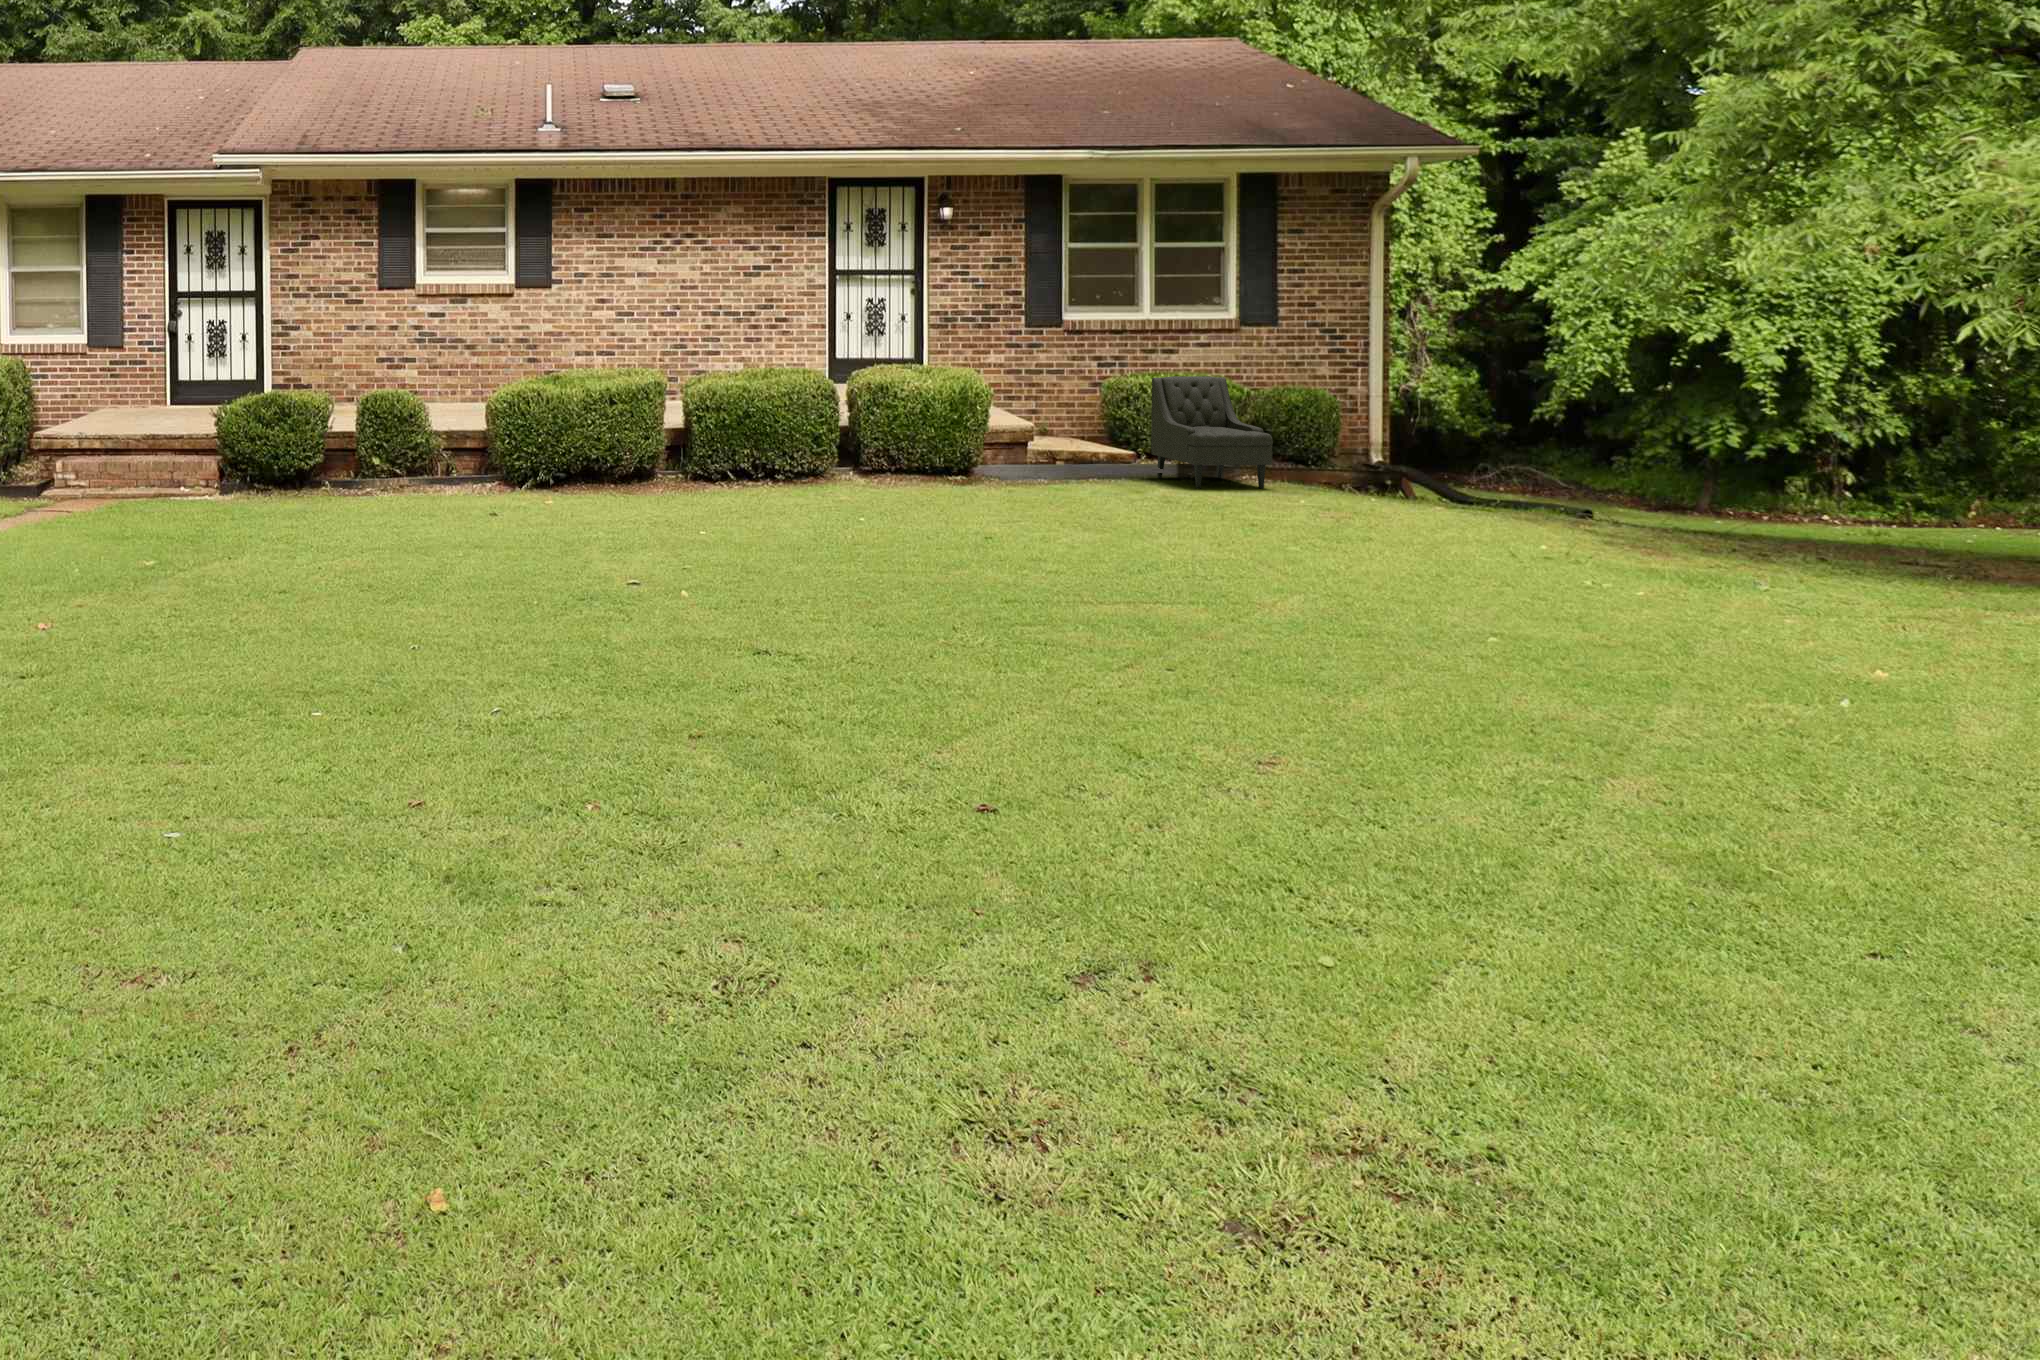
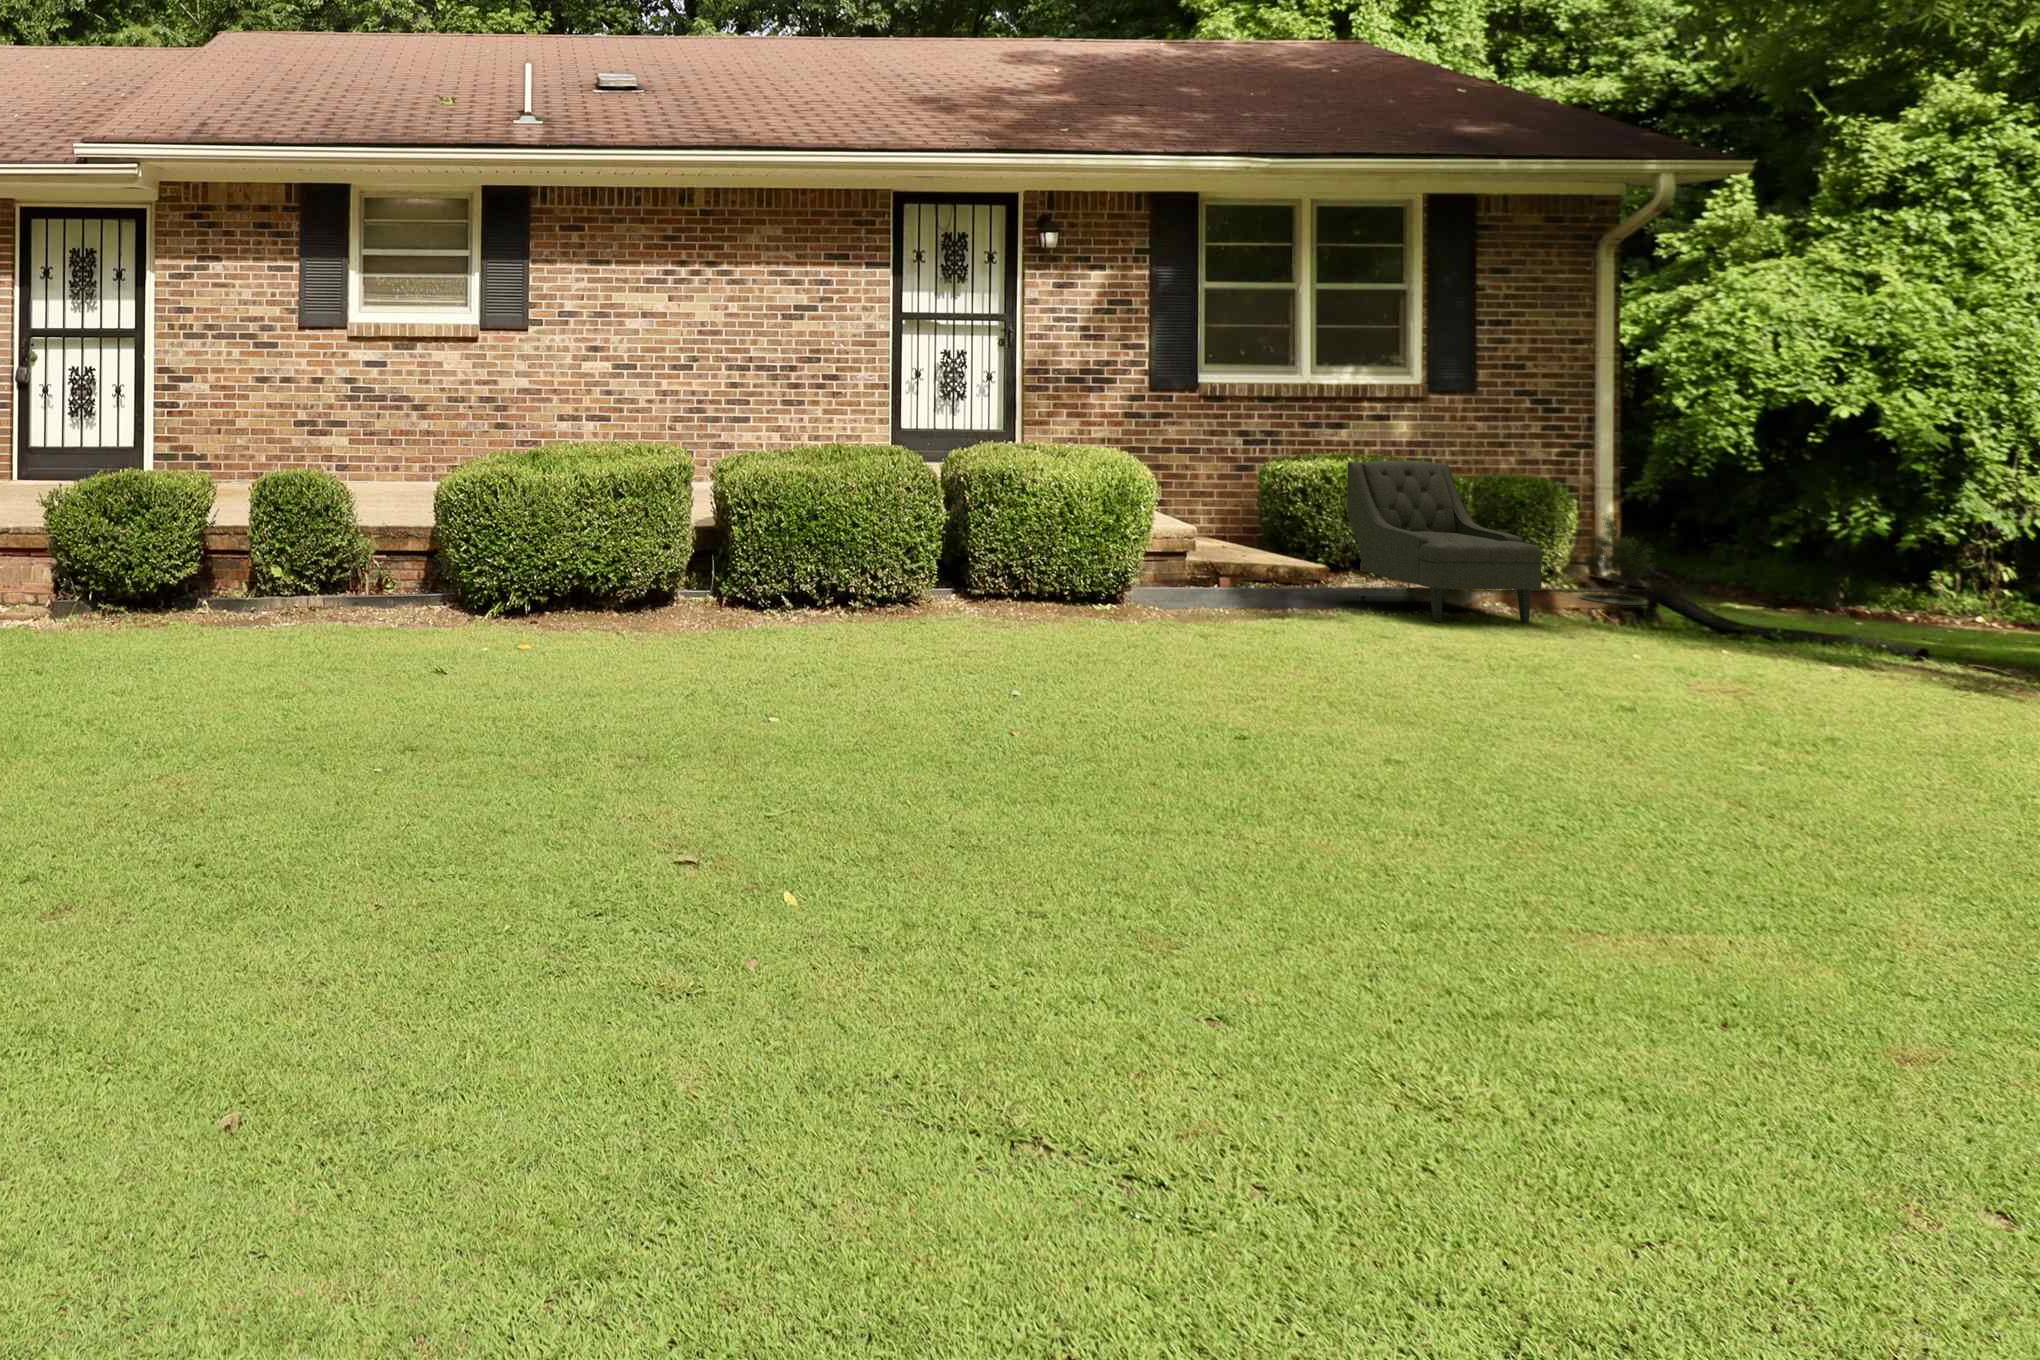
potted tree: none [1323,409,1378,478] -> present [1580,515,1651,605]

